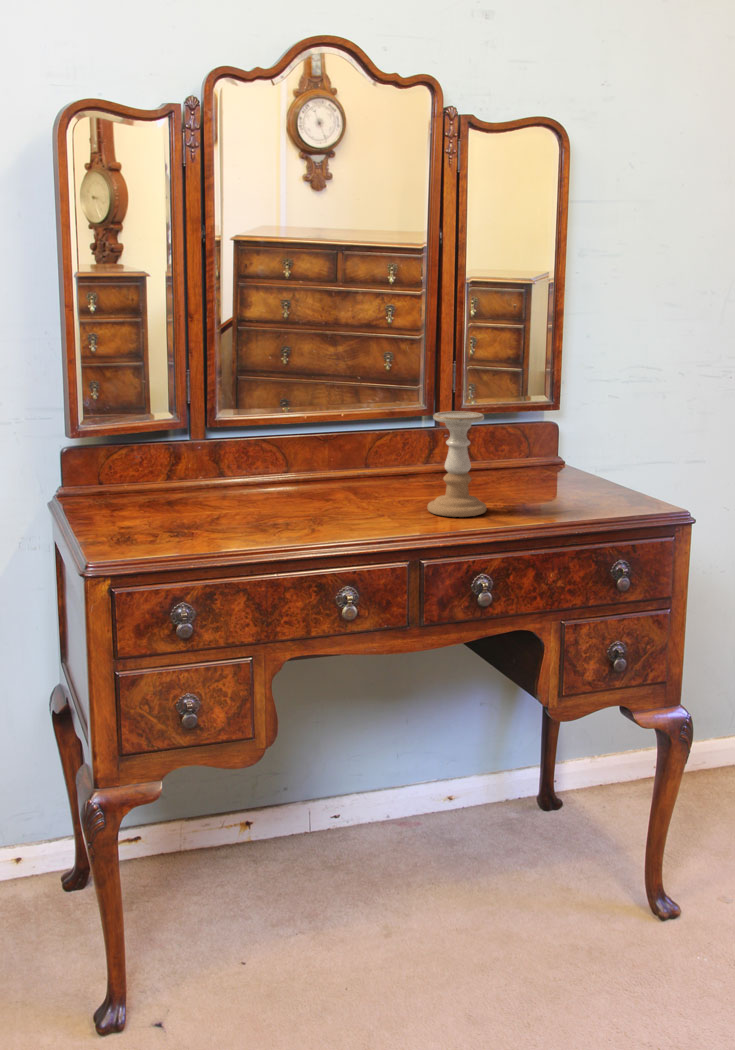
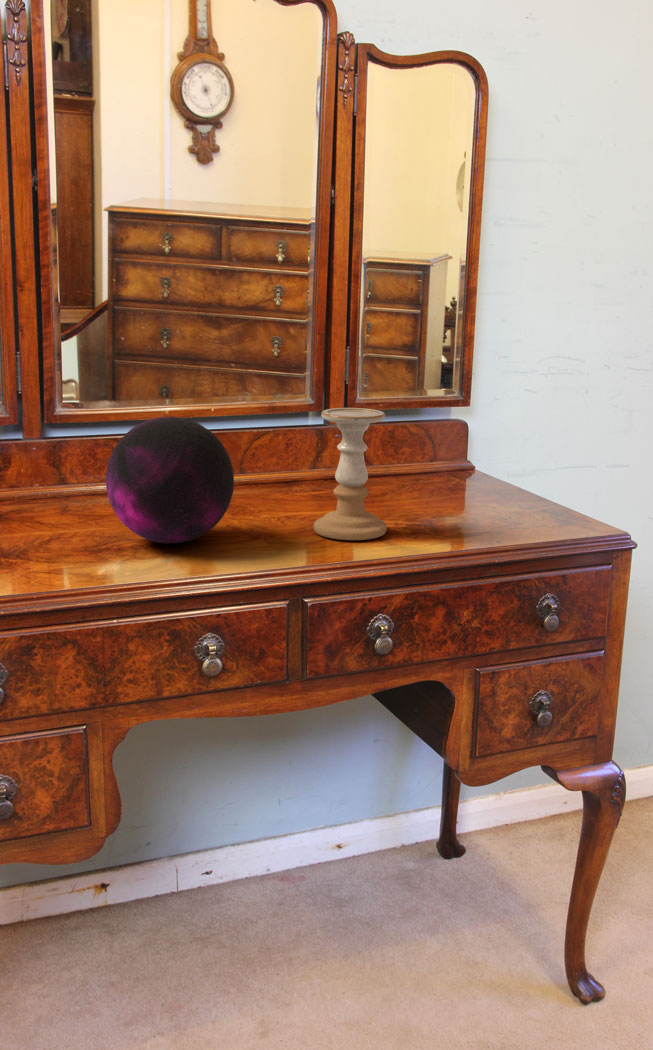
decorative orb: none [265,420,364,519] -> present [106,417,234,544]

